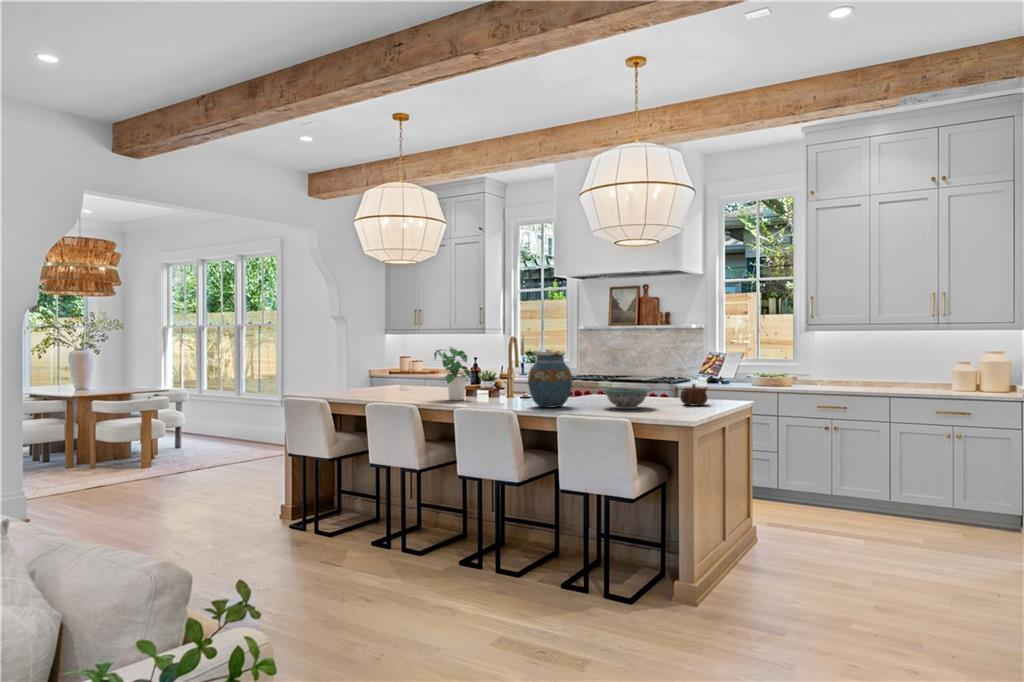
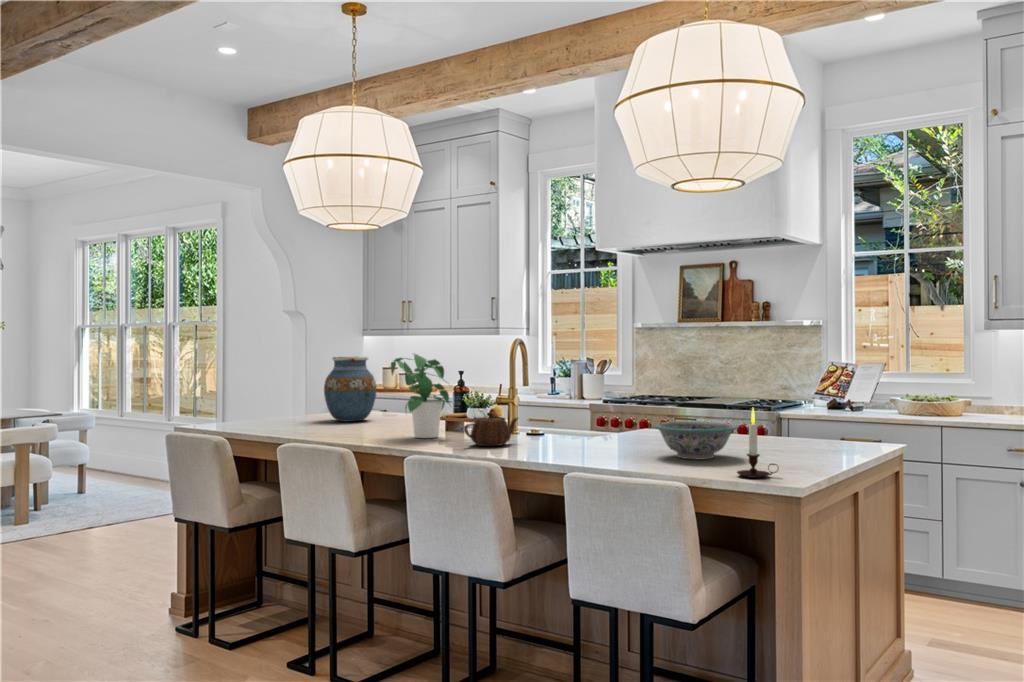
vase: present [528,352,572,408] -> present [324,356,377,422]
candle: none [651,377,675,417] -> present [737,408,778,478]
teapot: present [680,384,707,406] -> present [464,413,518,446]

